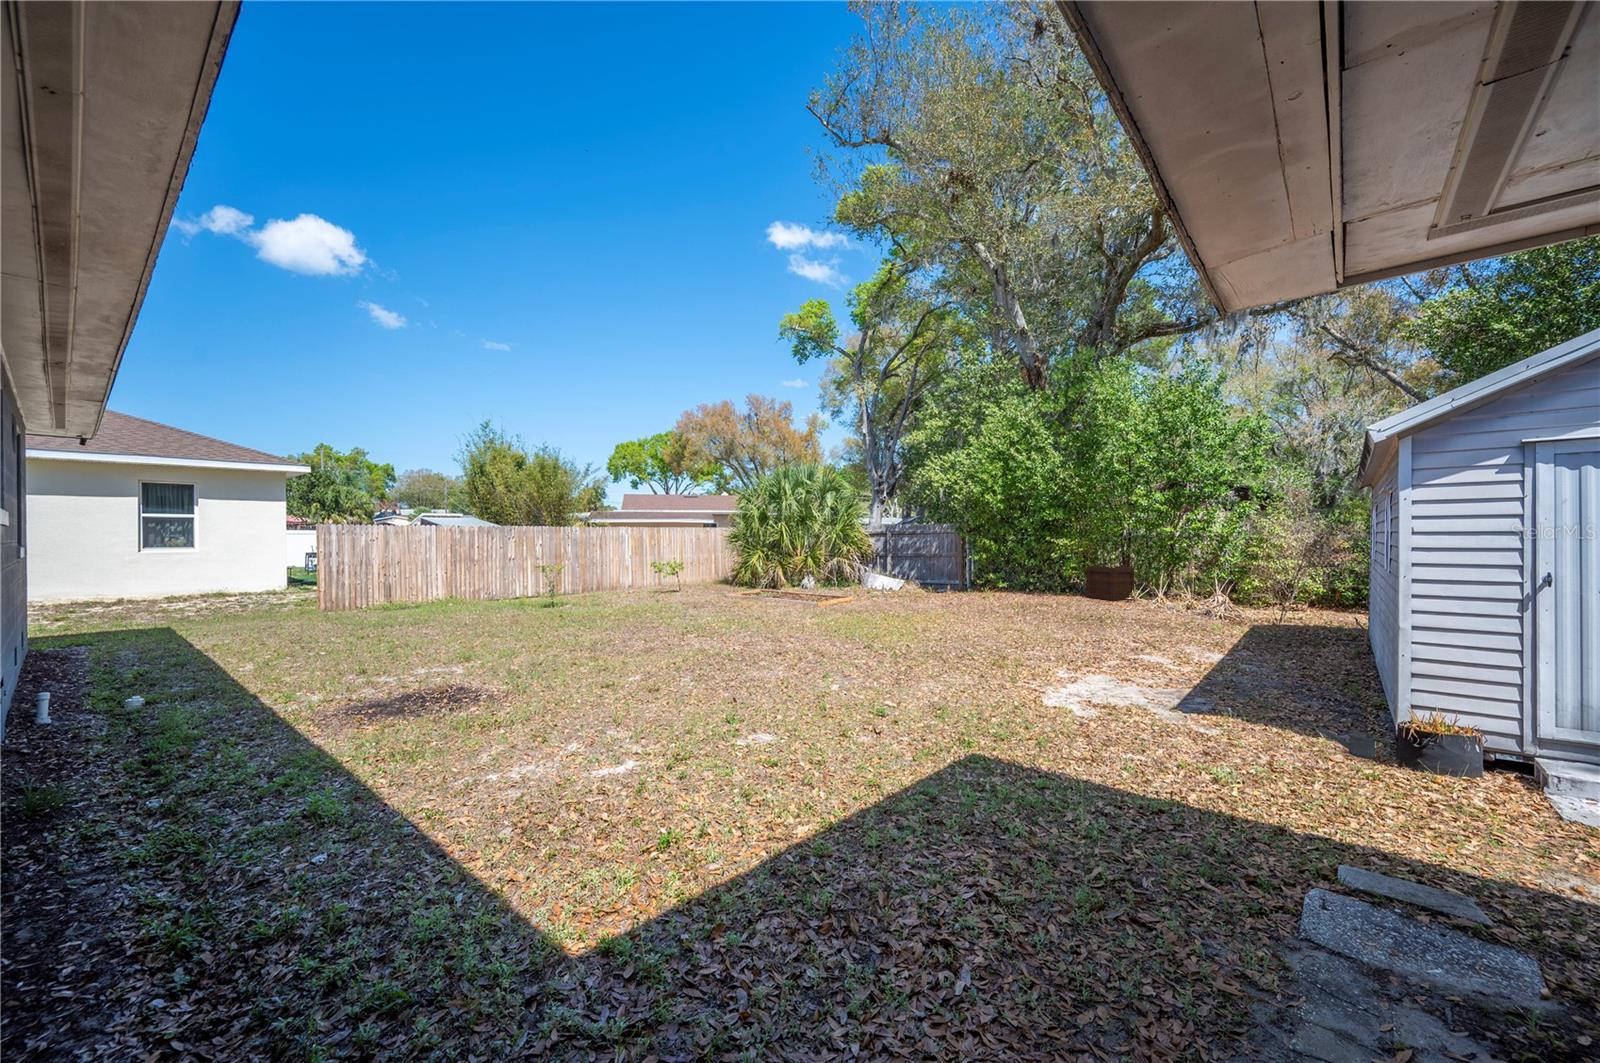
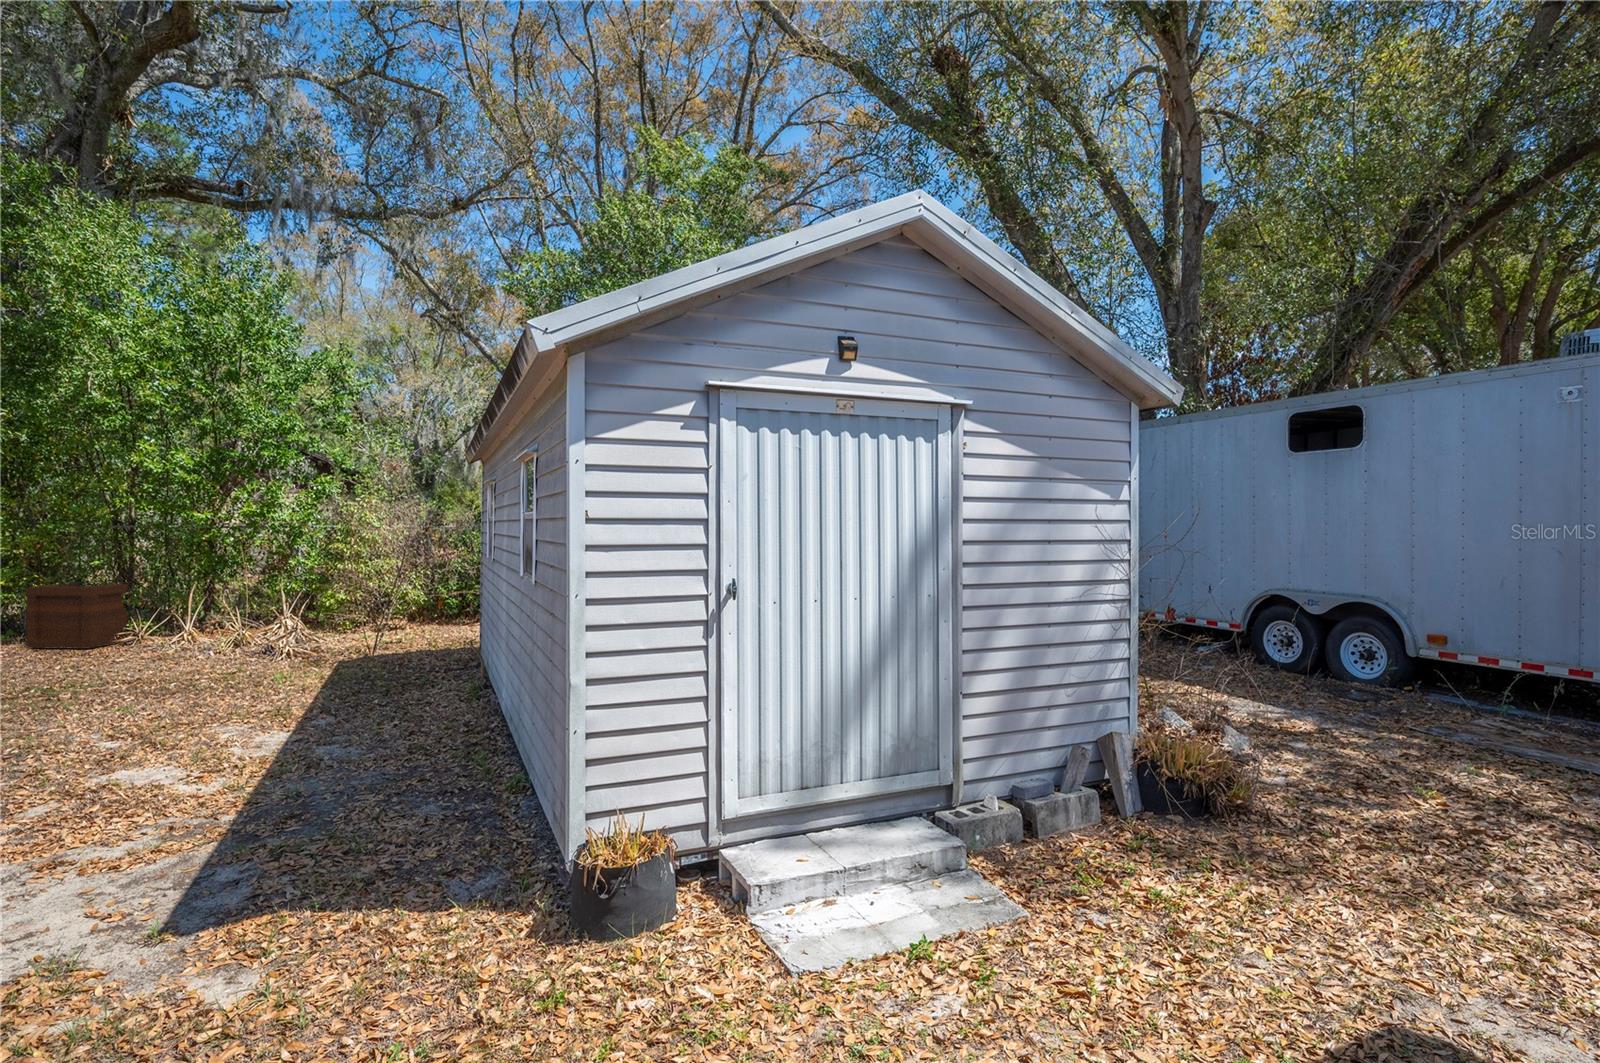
watering can: present [1319,726,1390,759] -> none [454,886,559,940]

